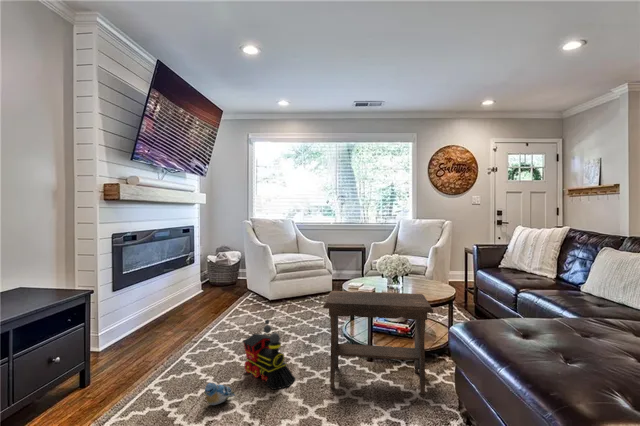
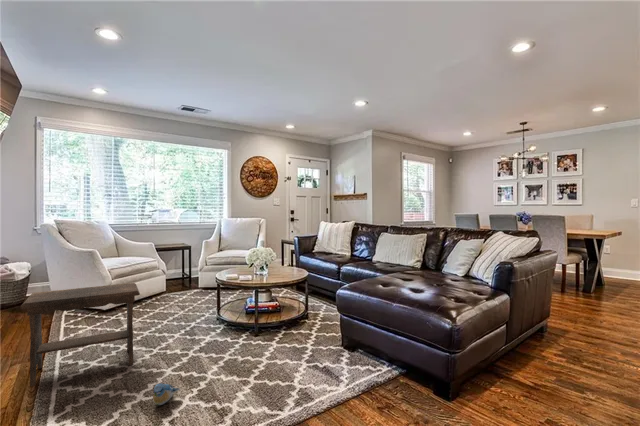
footstool: present [323,291,433,394] -> present [20,283,140,386]
toy train: present [243,320,295,390] -> none [155,317,215,376]

